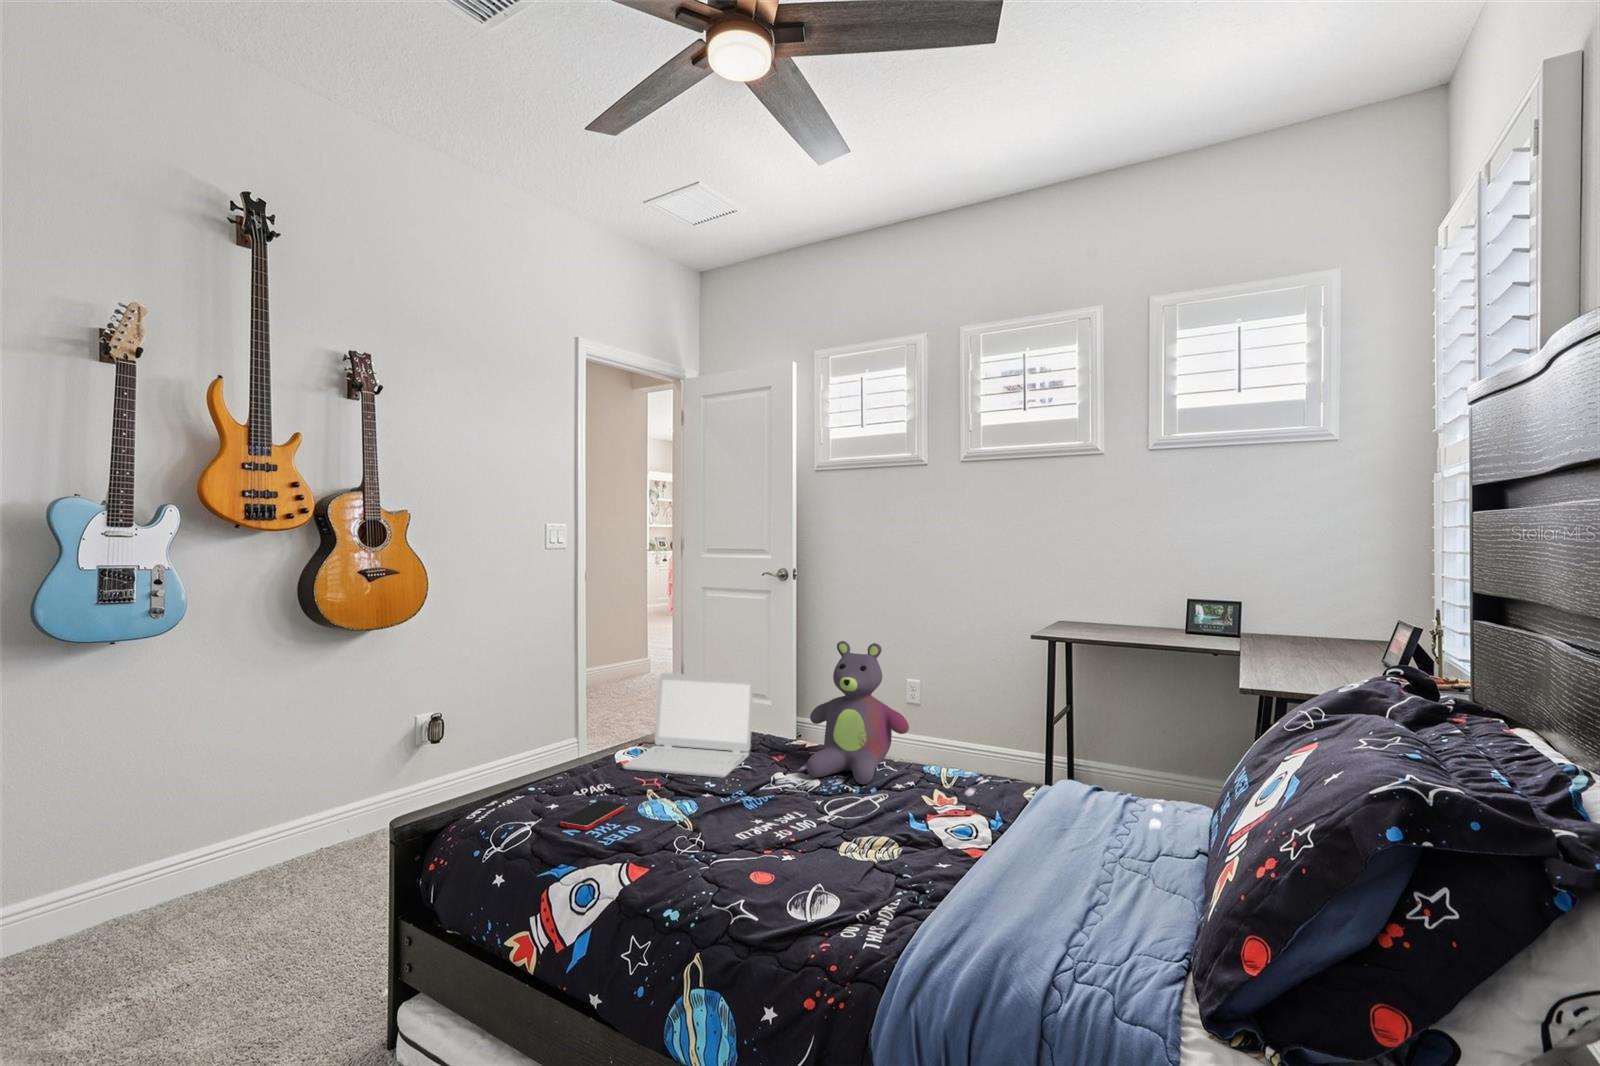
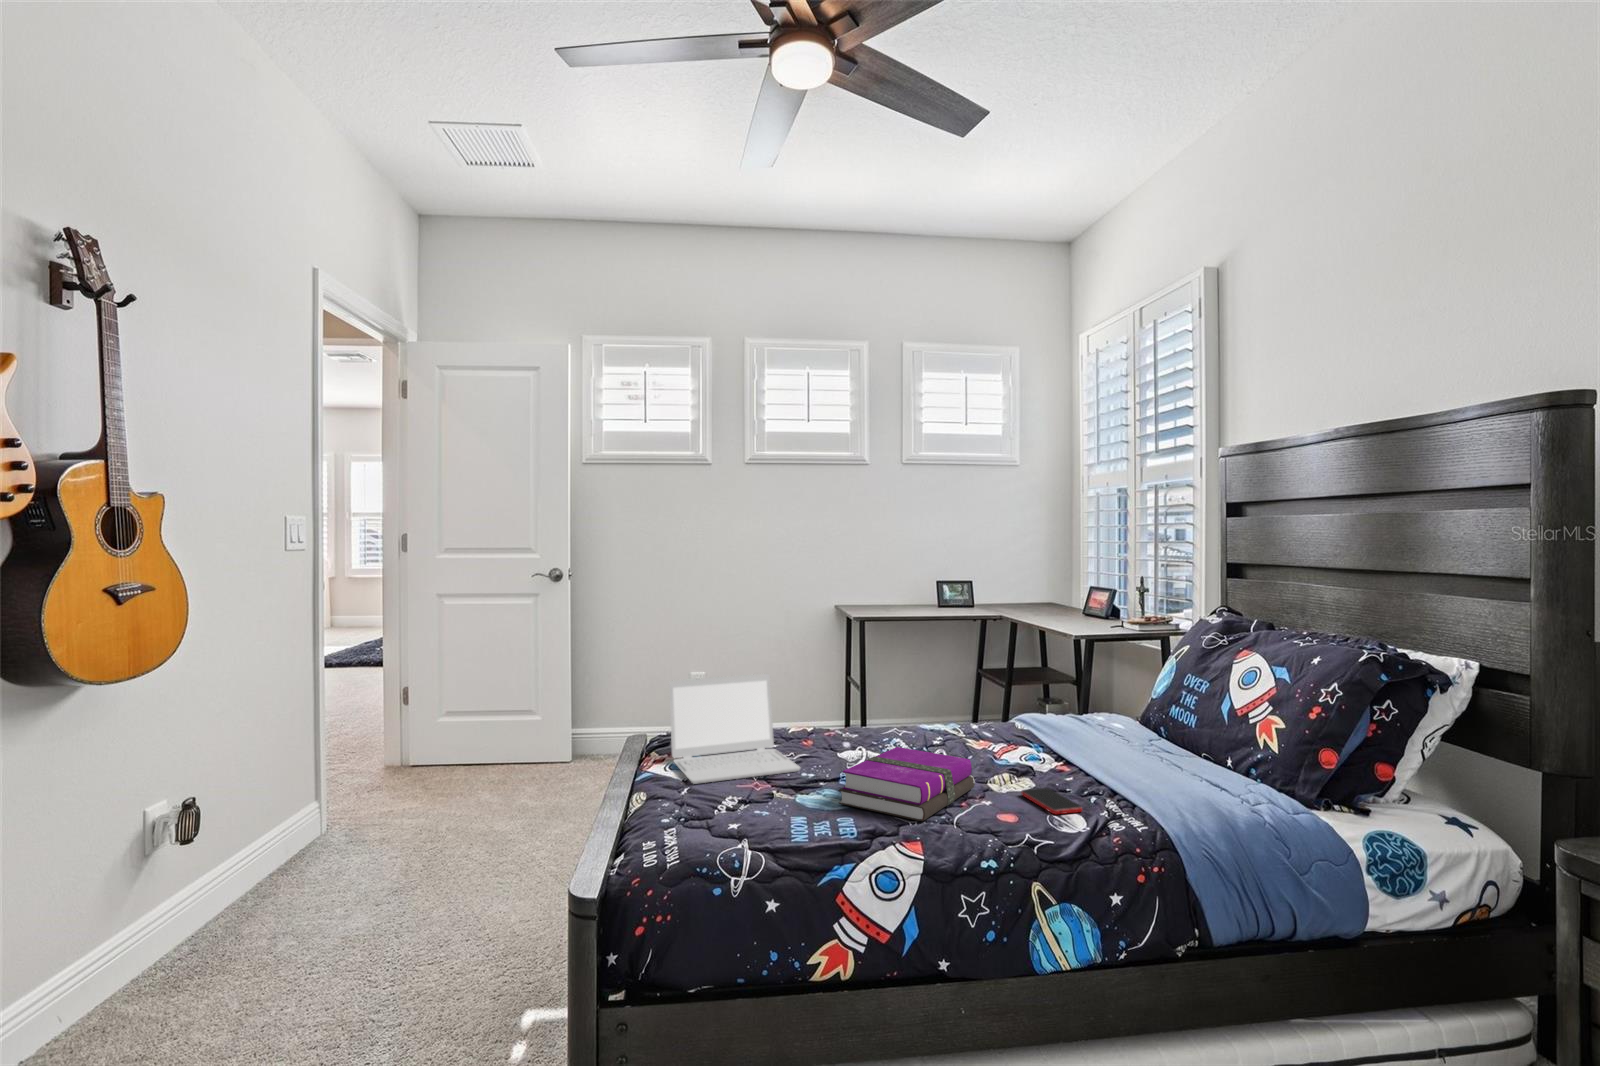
stuffed bear: present [807,641,909,784] -> none [830,627,923,755]
hardback book: none [673,771,821,849] -> present [839,747,975,821]
smartphone: present [560,800,625,830] -> present [1022,788,1082,814]

